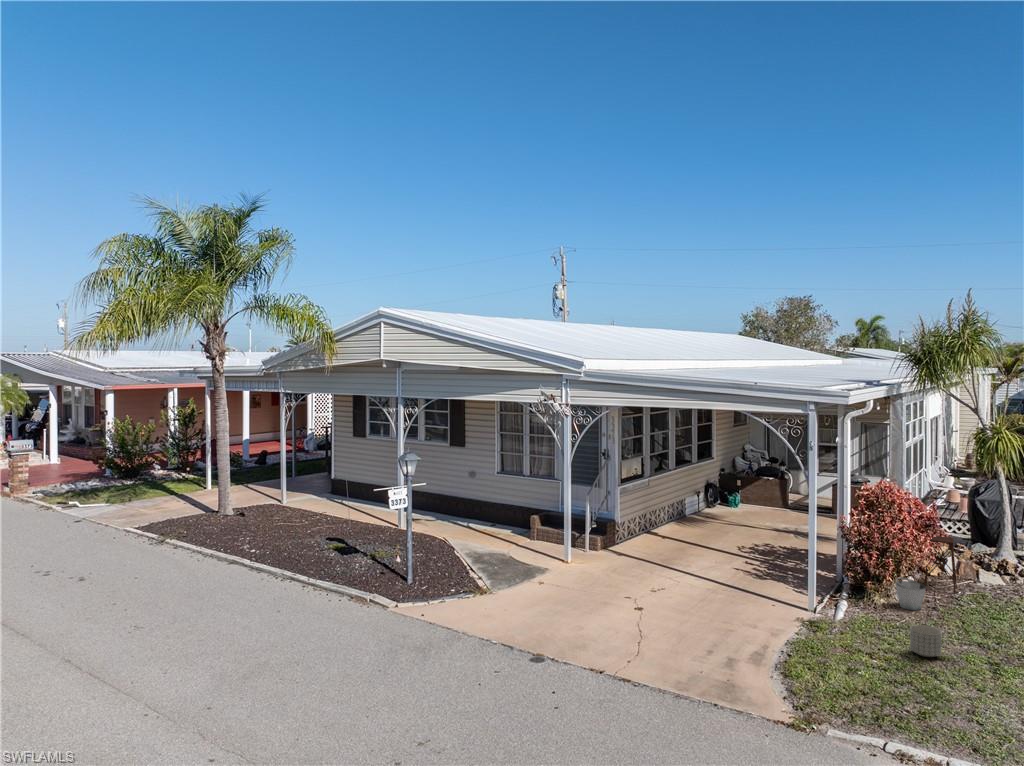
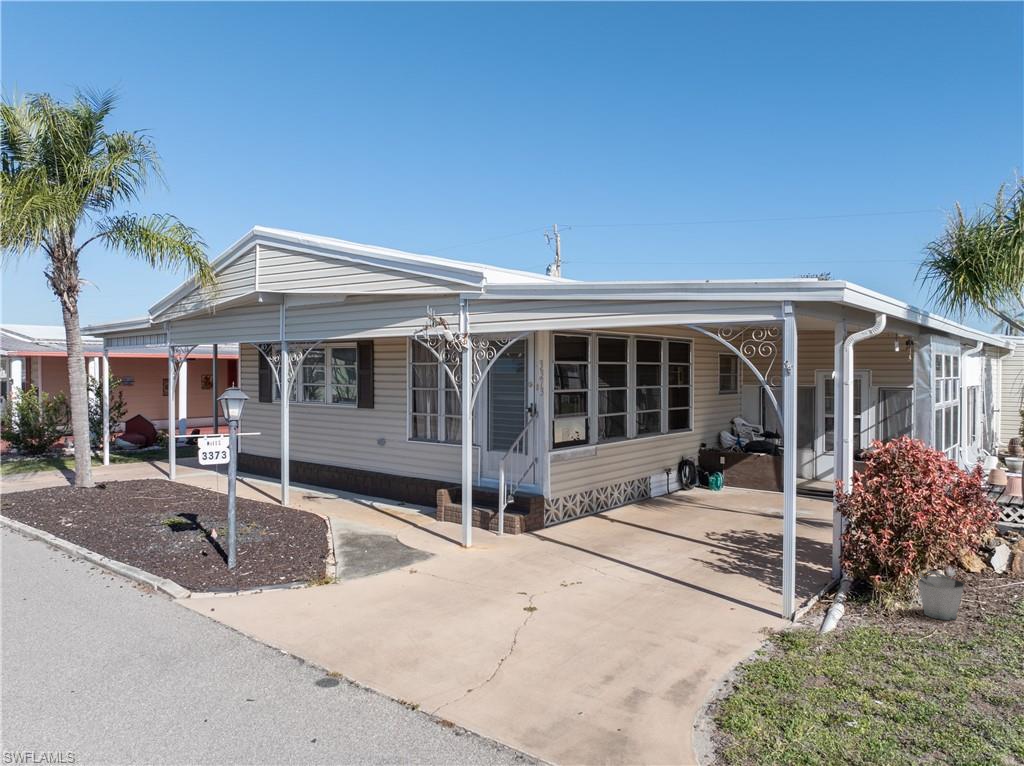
side table: present [924,536,957,593] -> none [961,512,1009,597]
planter: present [910,625,941,657] -> none [939,642,992,697]

